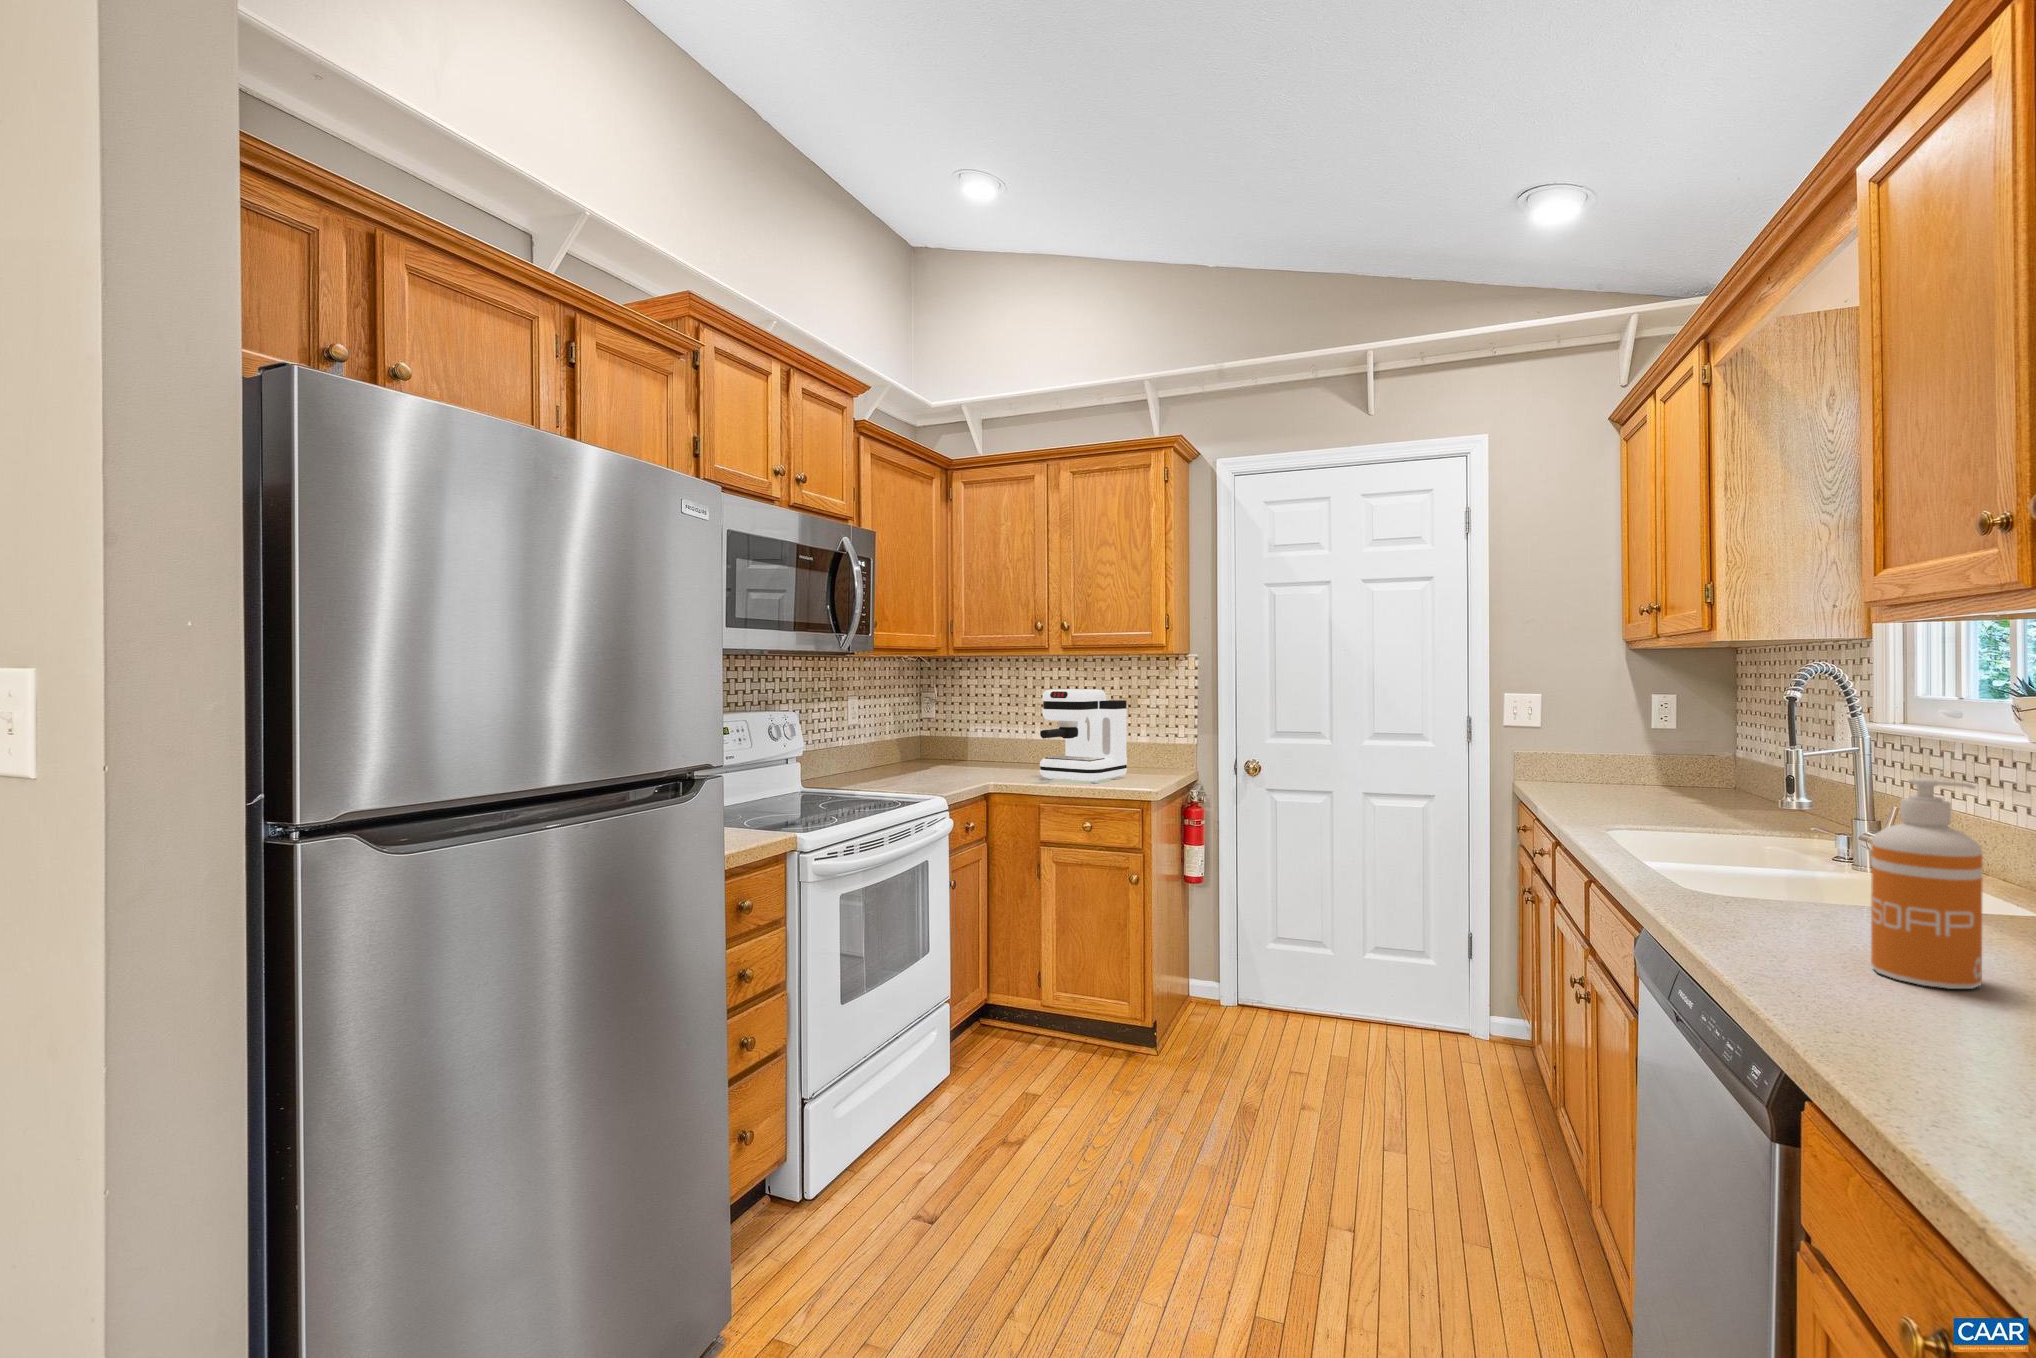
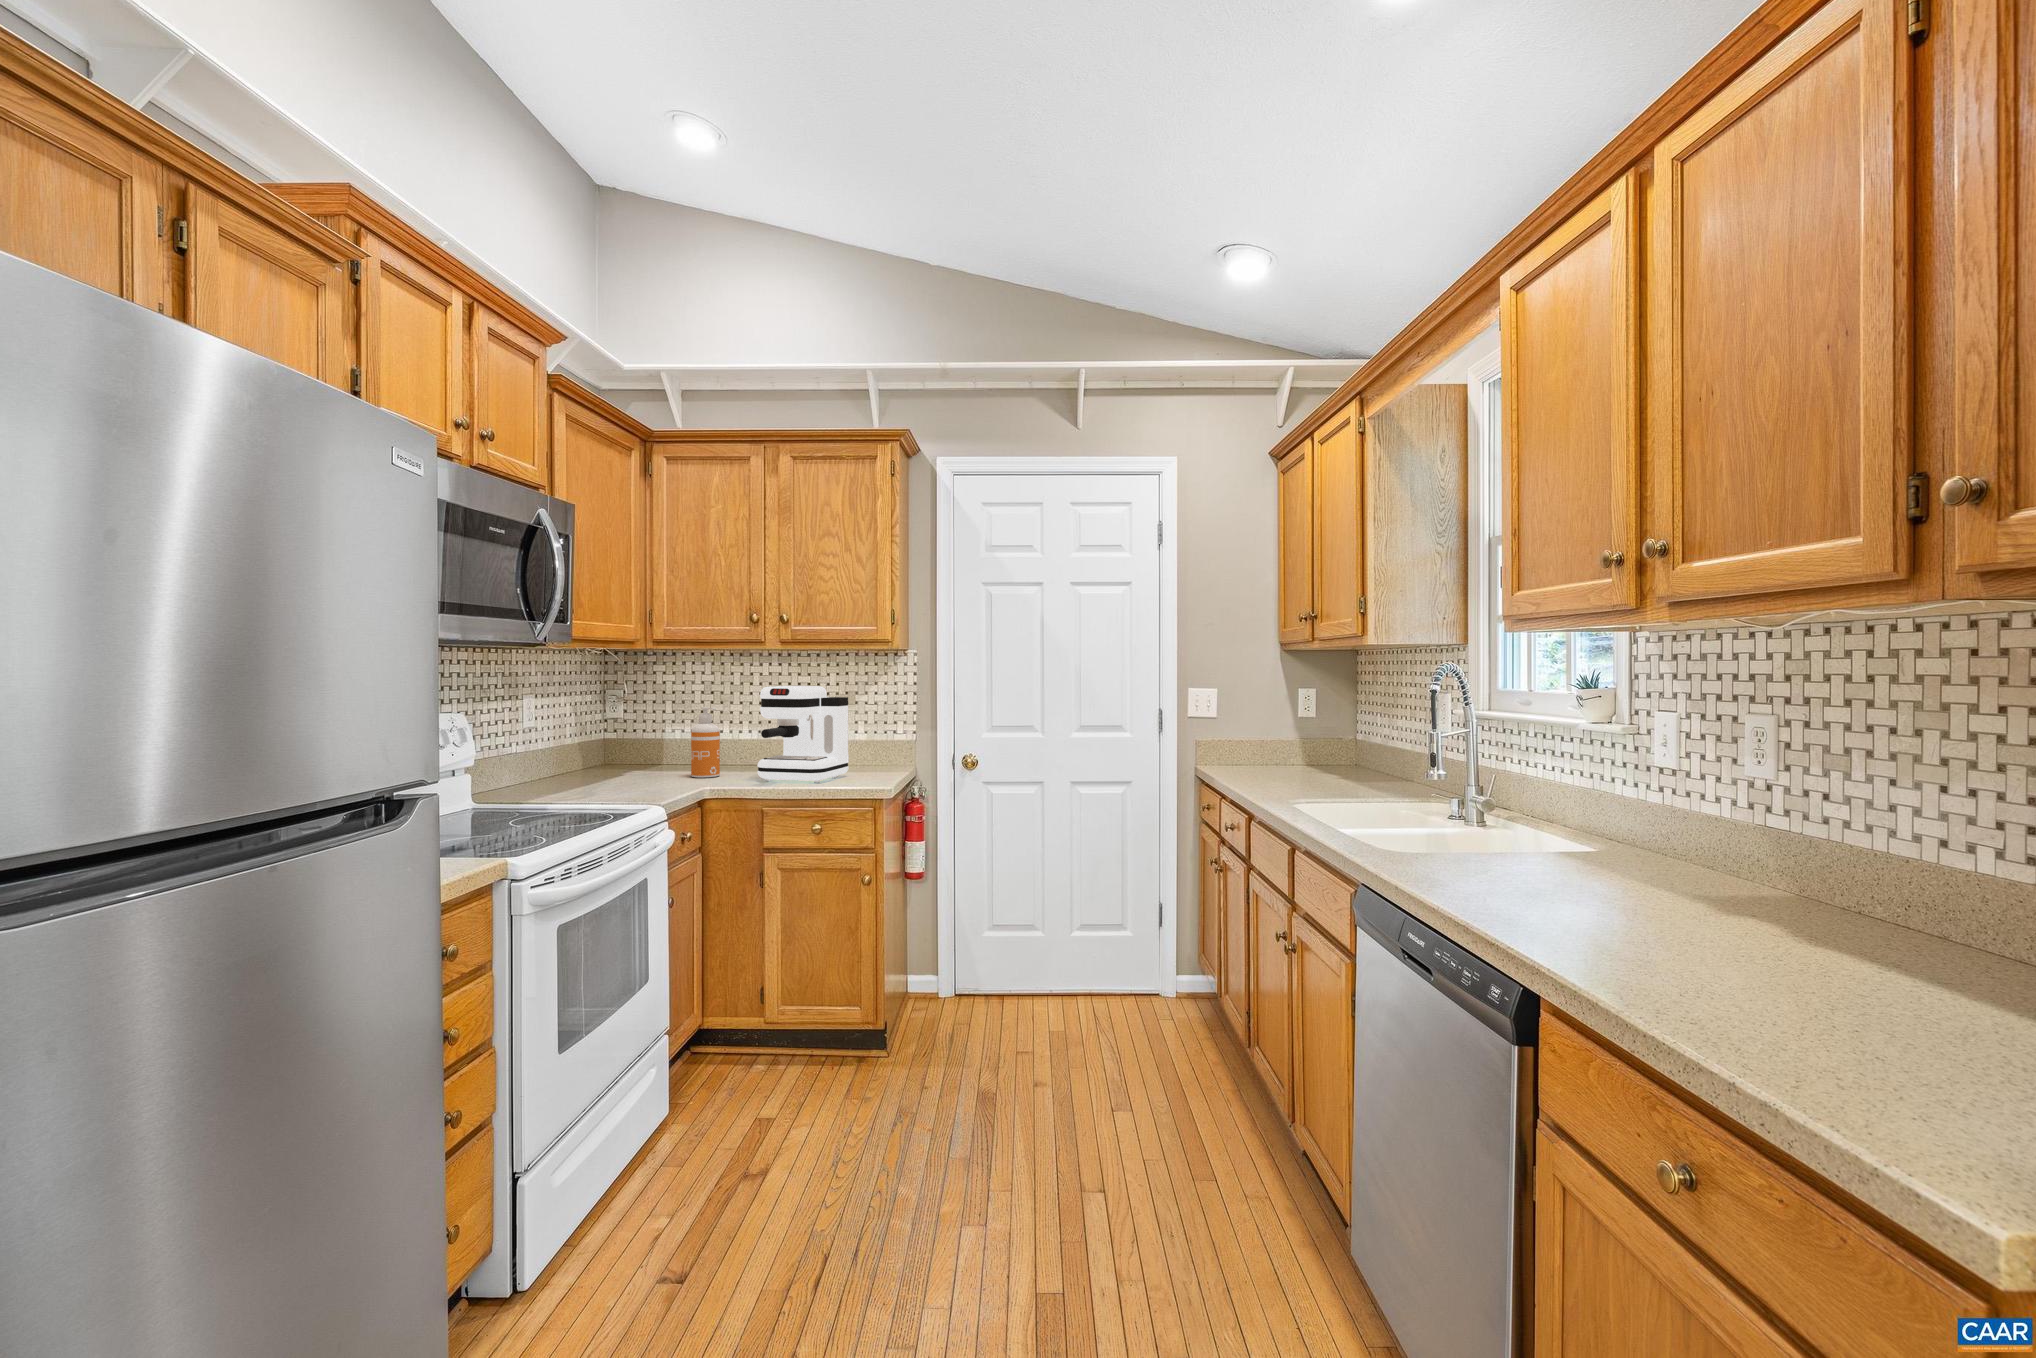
soap dispenser: present [1871,778,1983,989] -> present [691,707,720,778]

